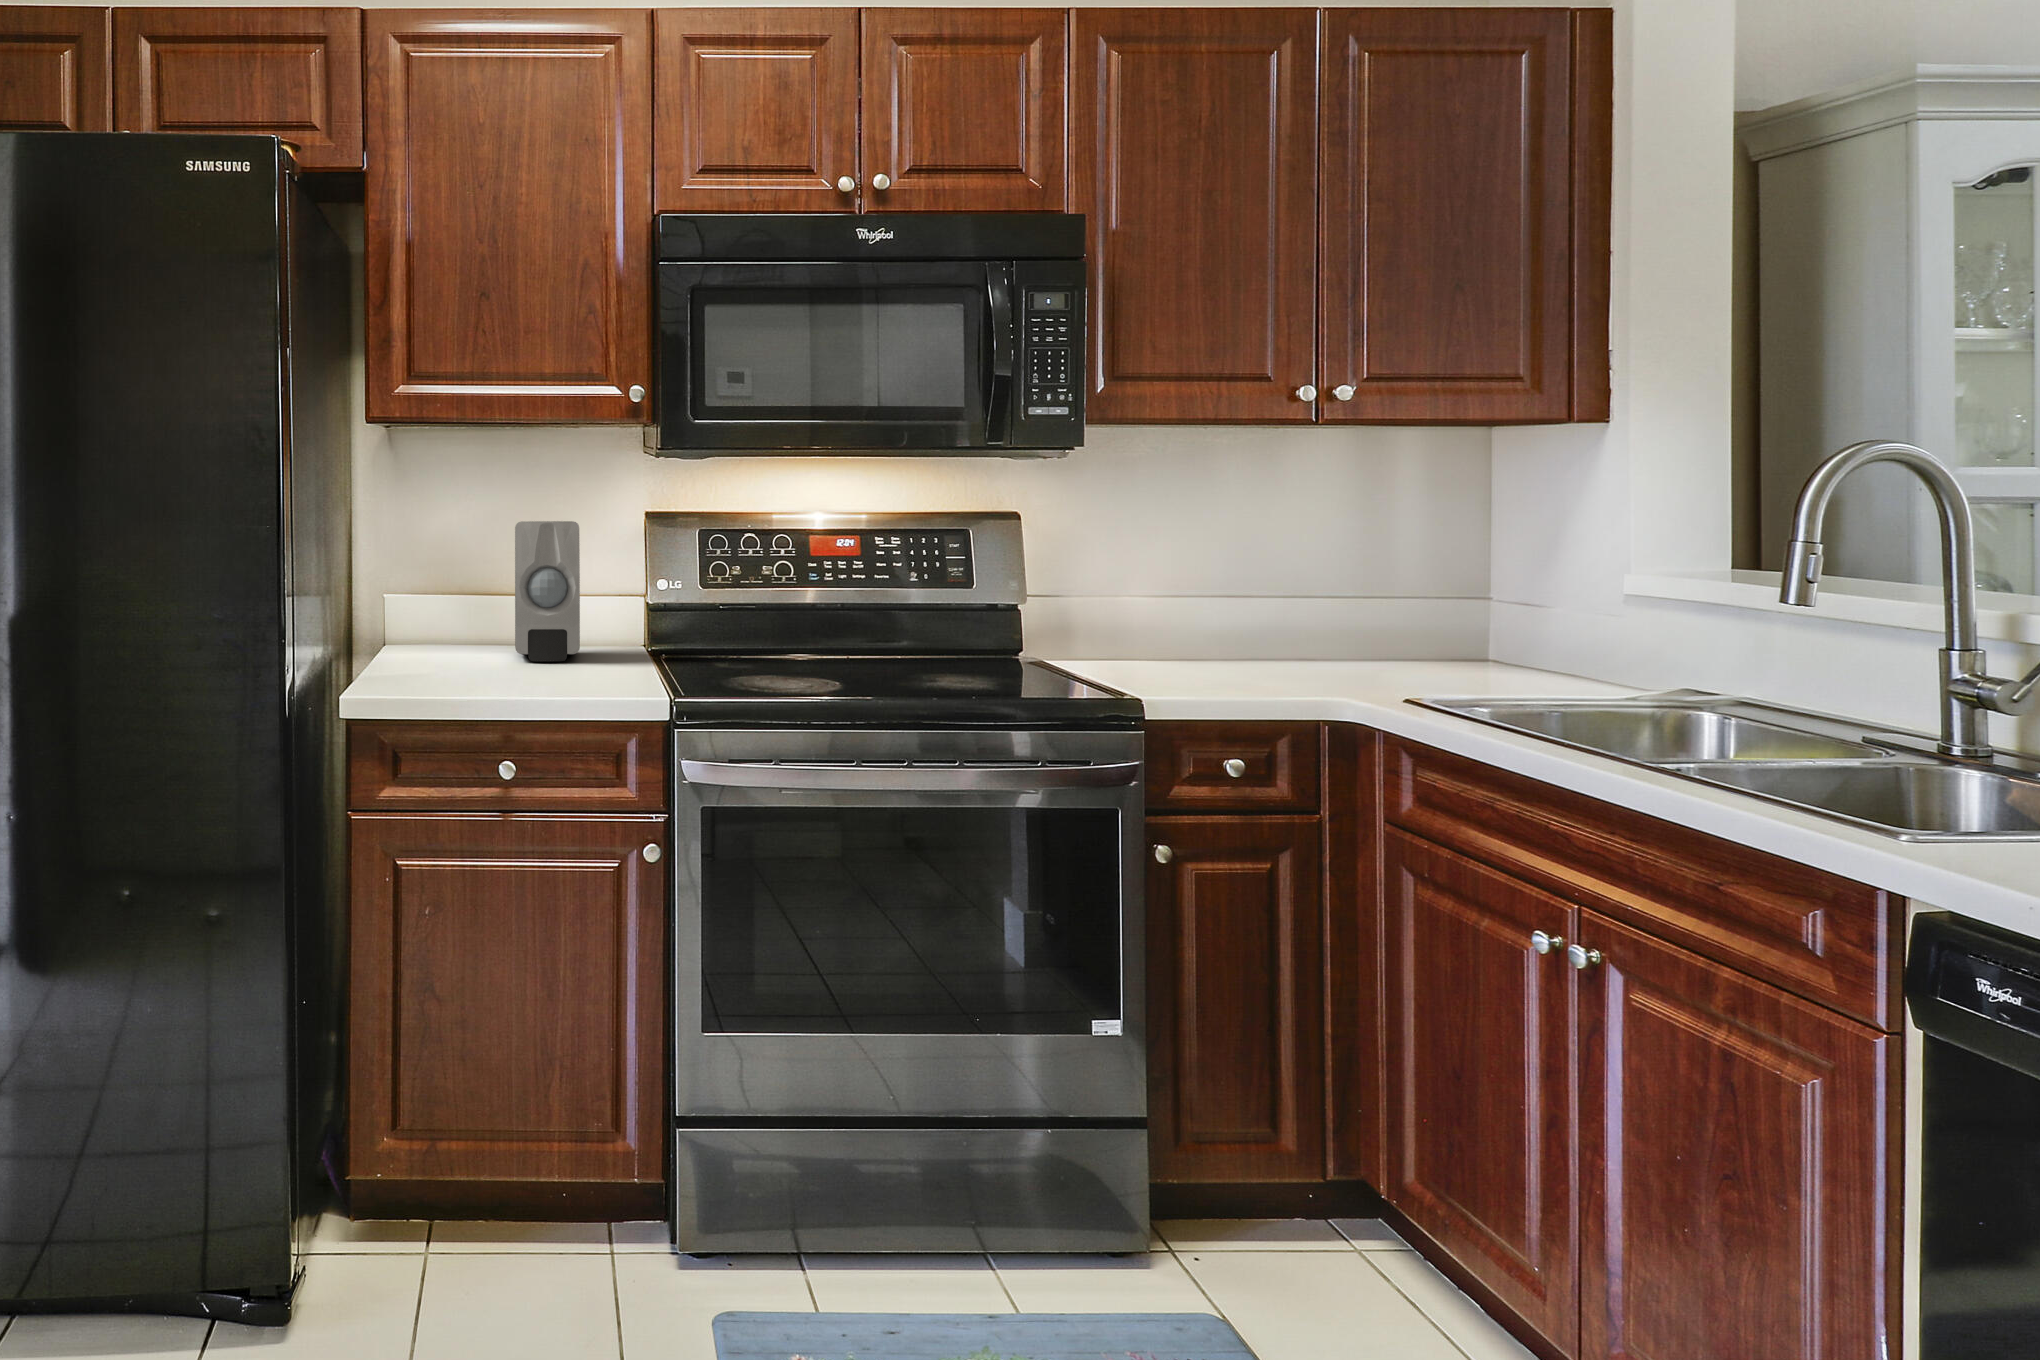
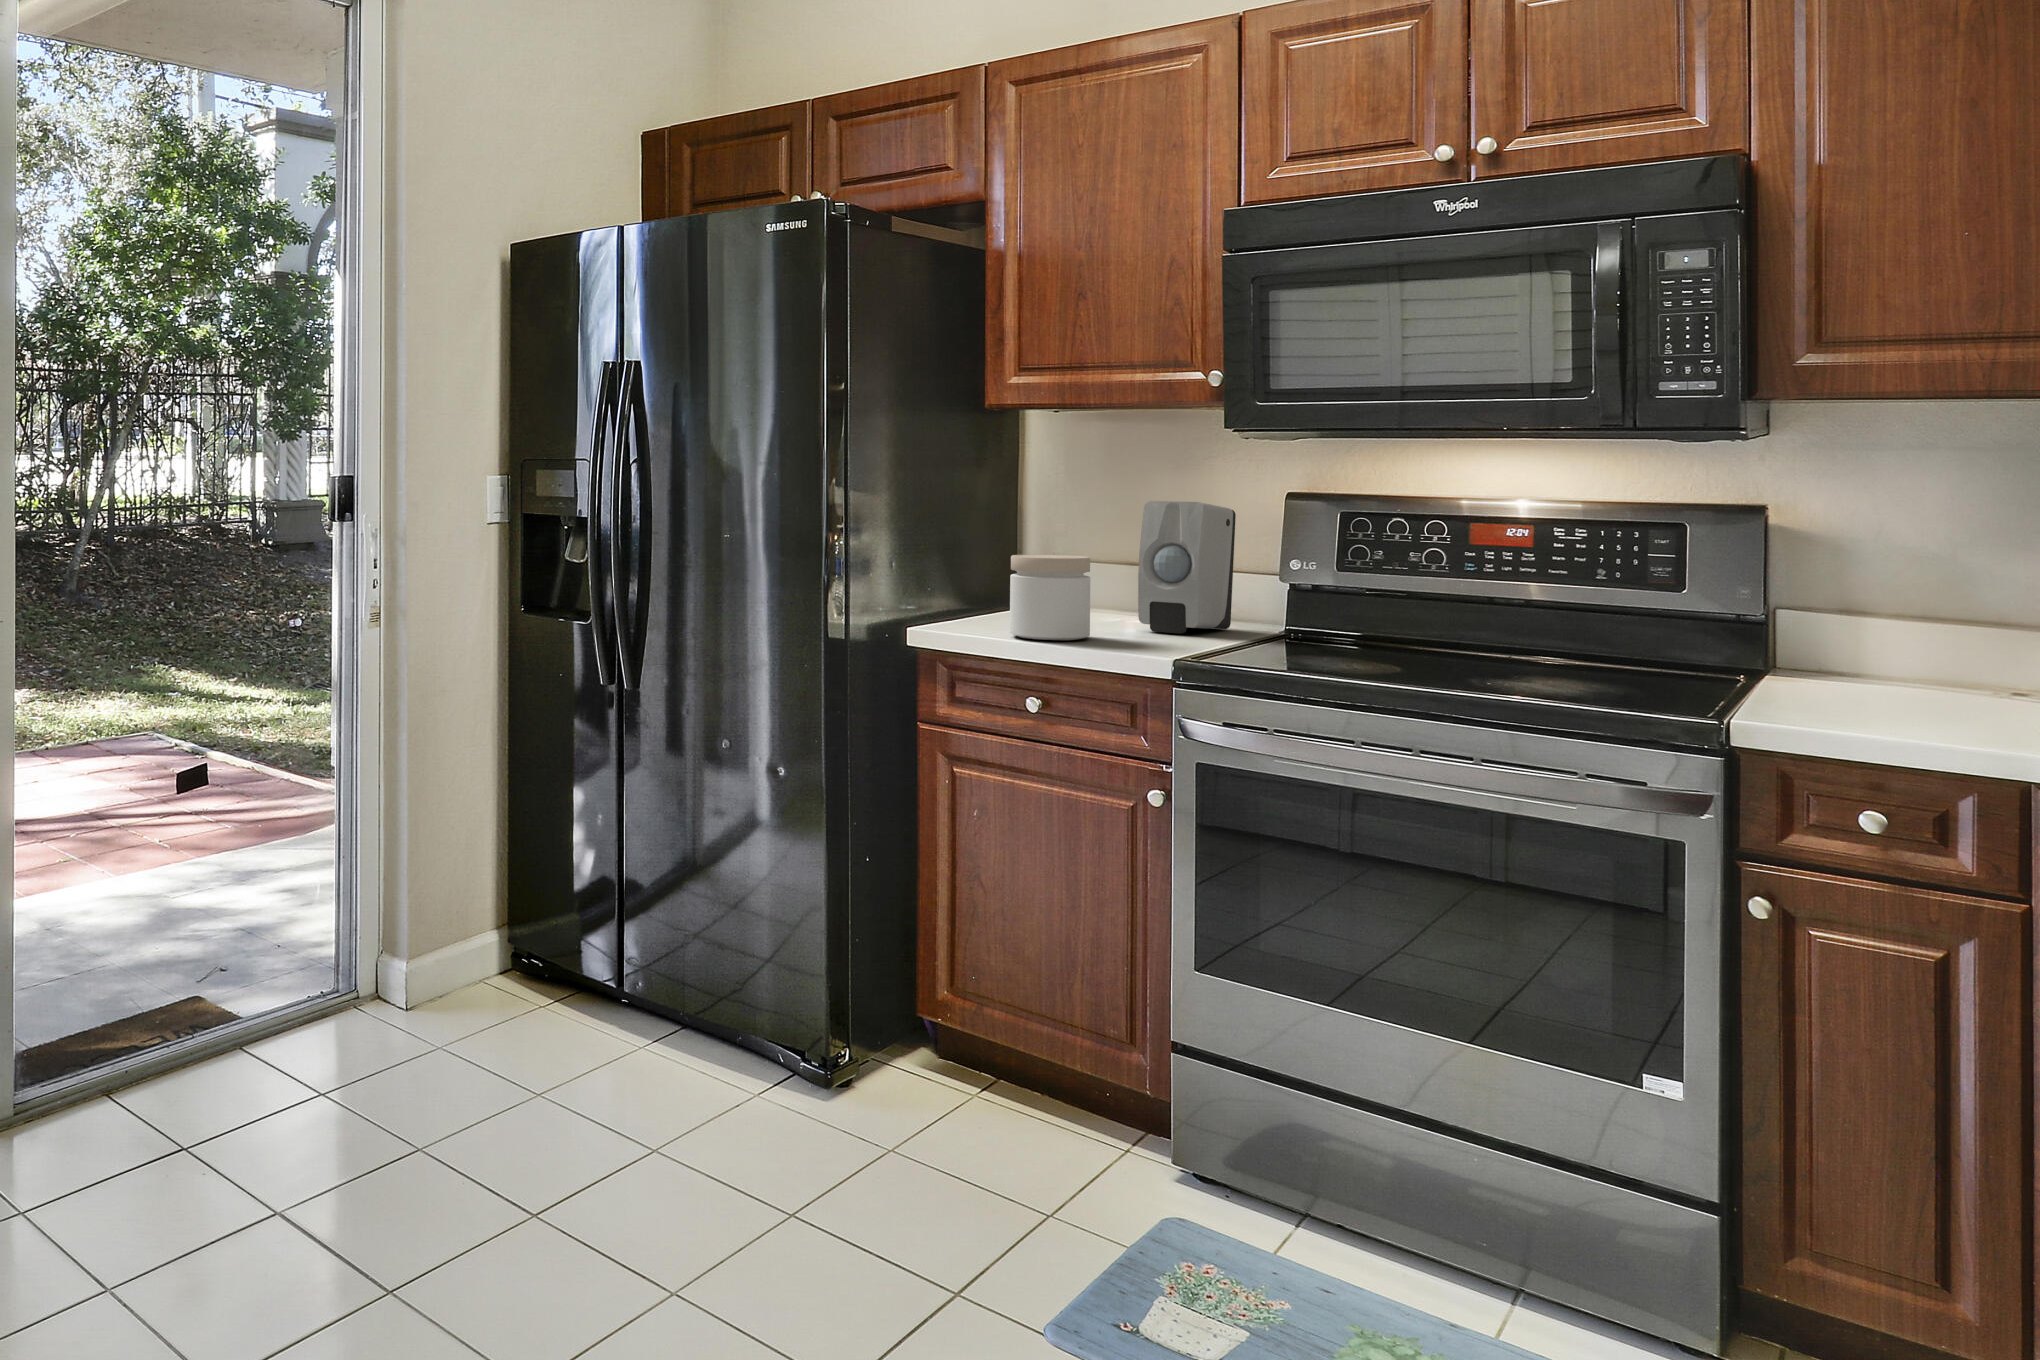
jar: none [428,585,514,683] -> present [1010,555,1090,640]

